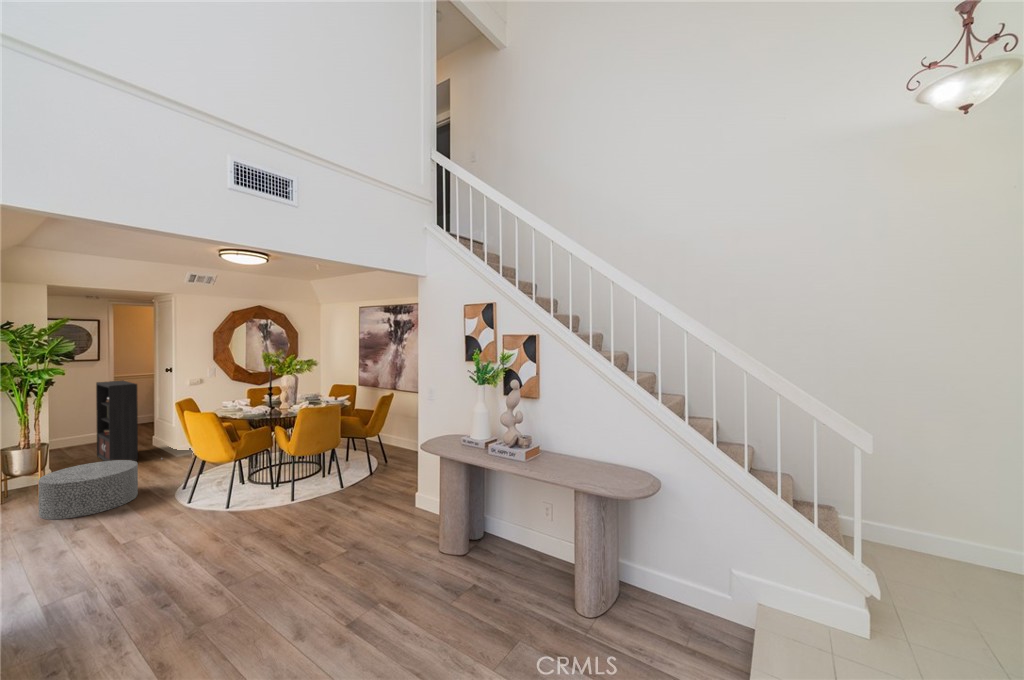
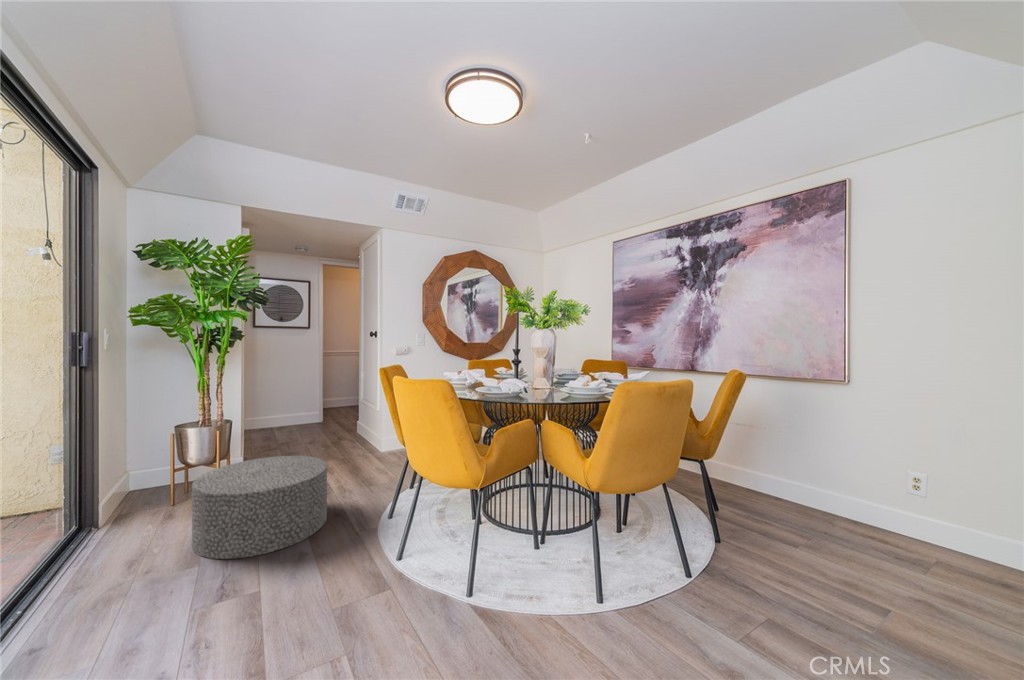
bookcase: present [96,381,138,461] -> none [298,347,364,458]

